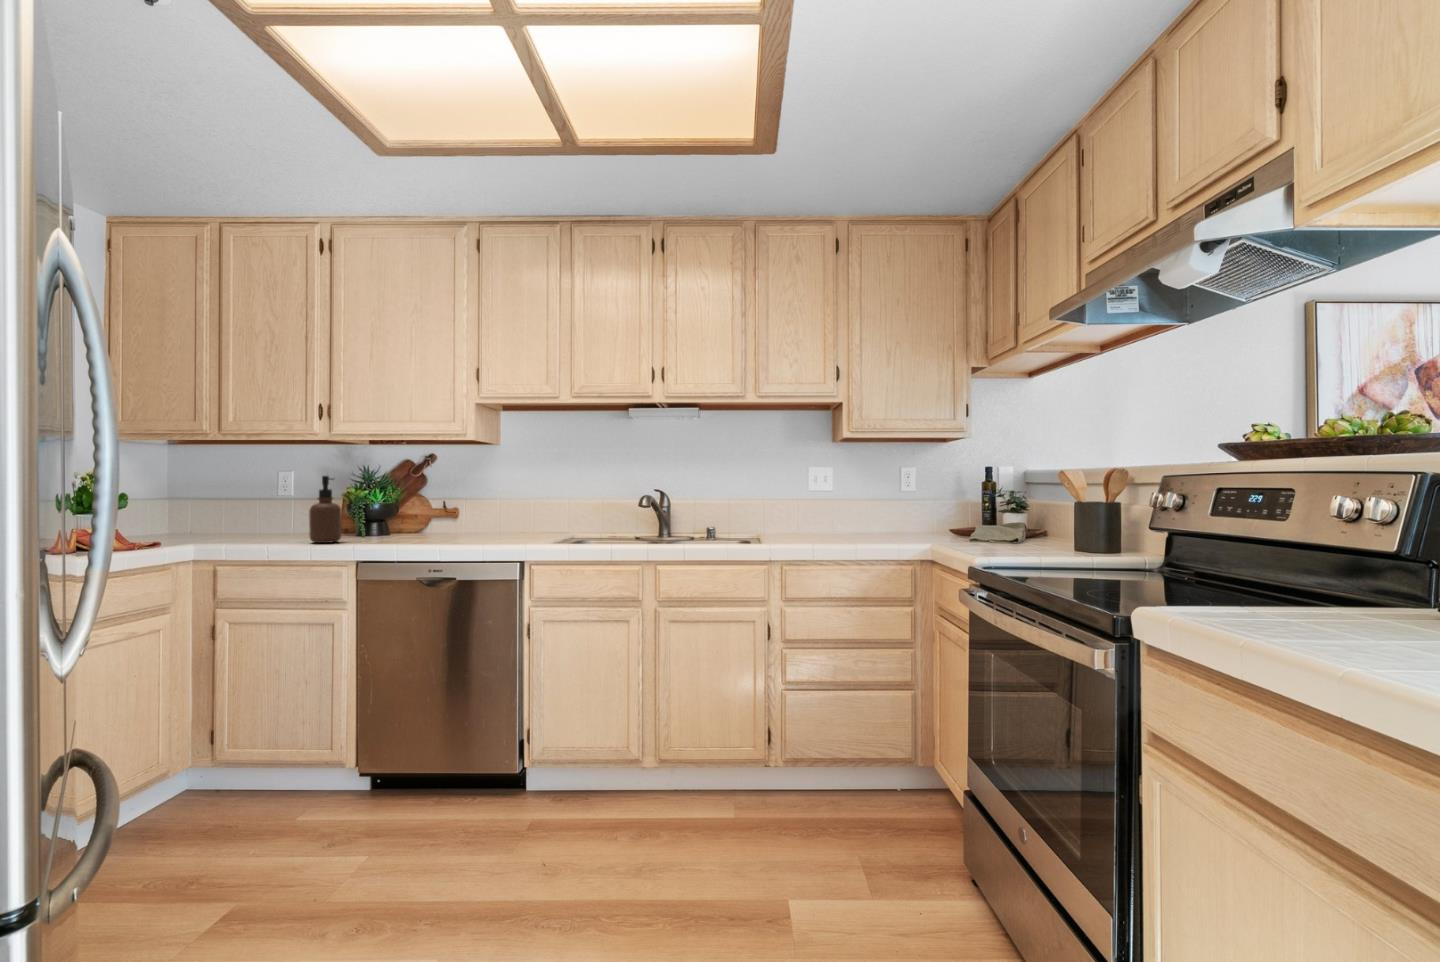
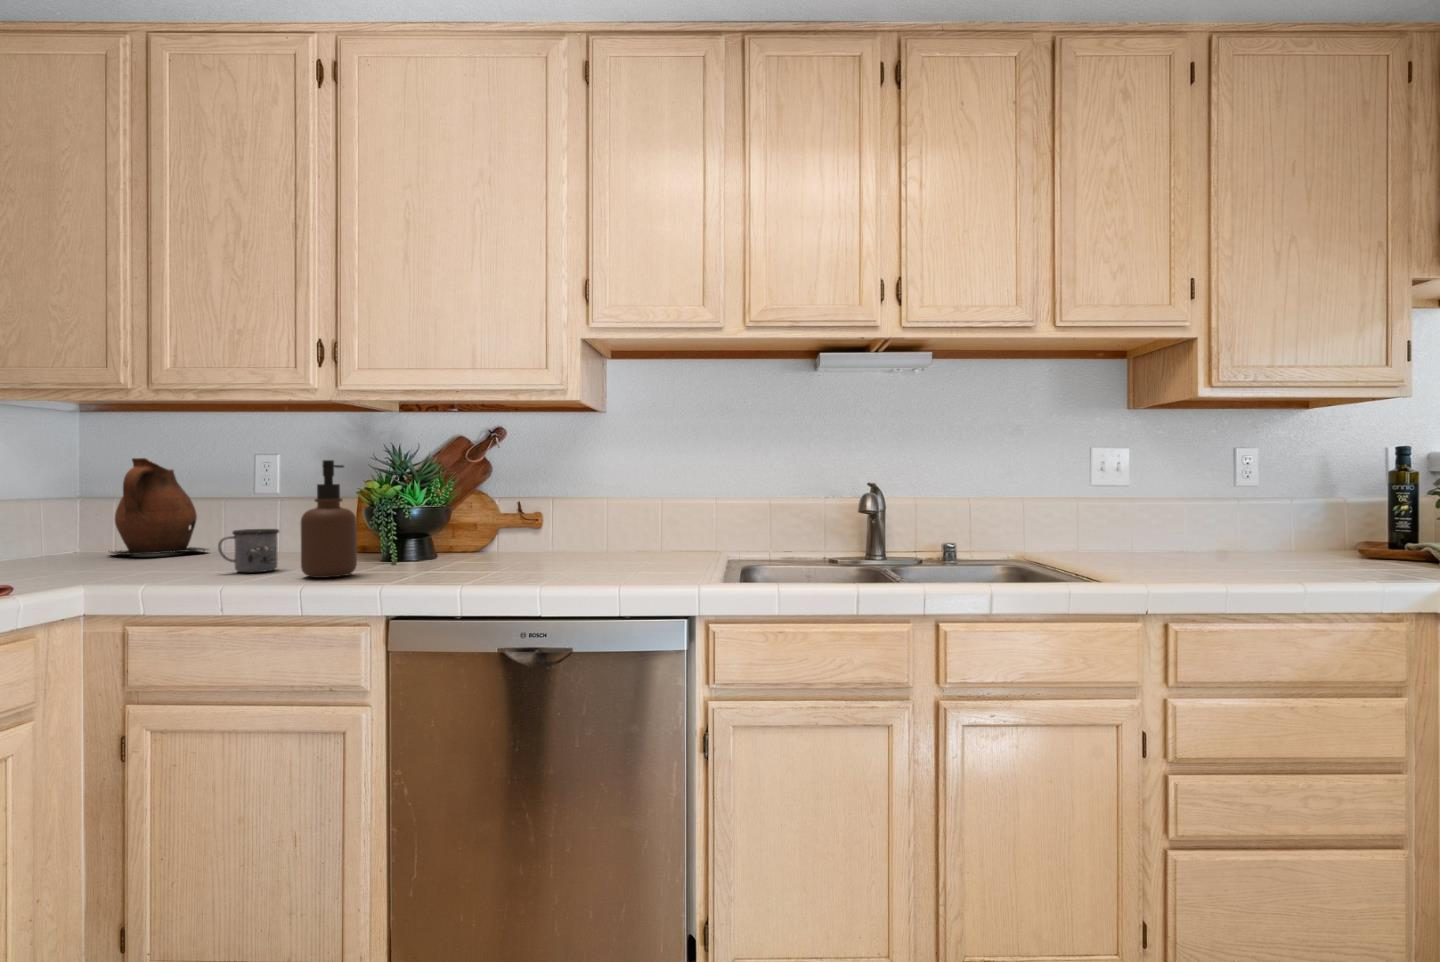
ceramic pitcher: none [187,473,251,533] -> present [110,458,207,555]
mug: none [262,516,296,541] -> present [218,529,279,572]

